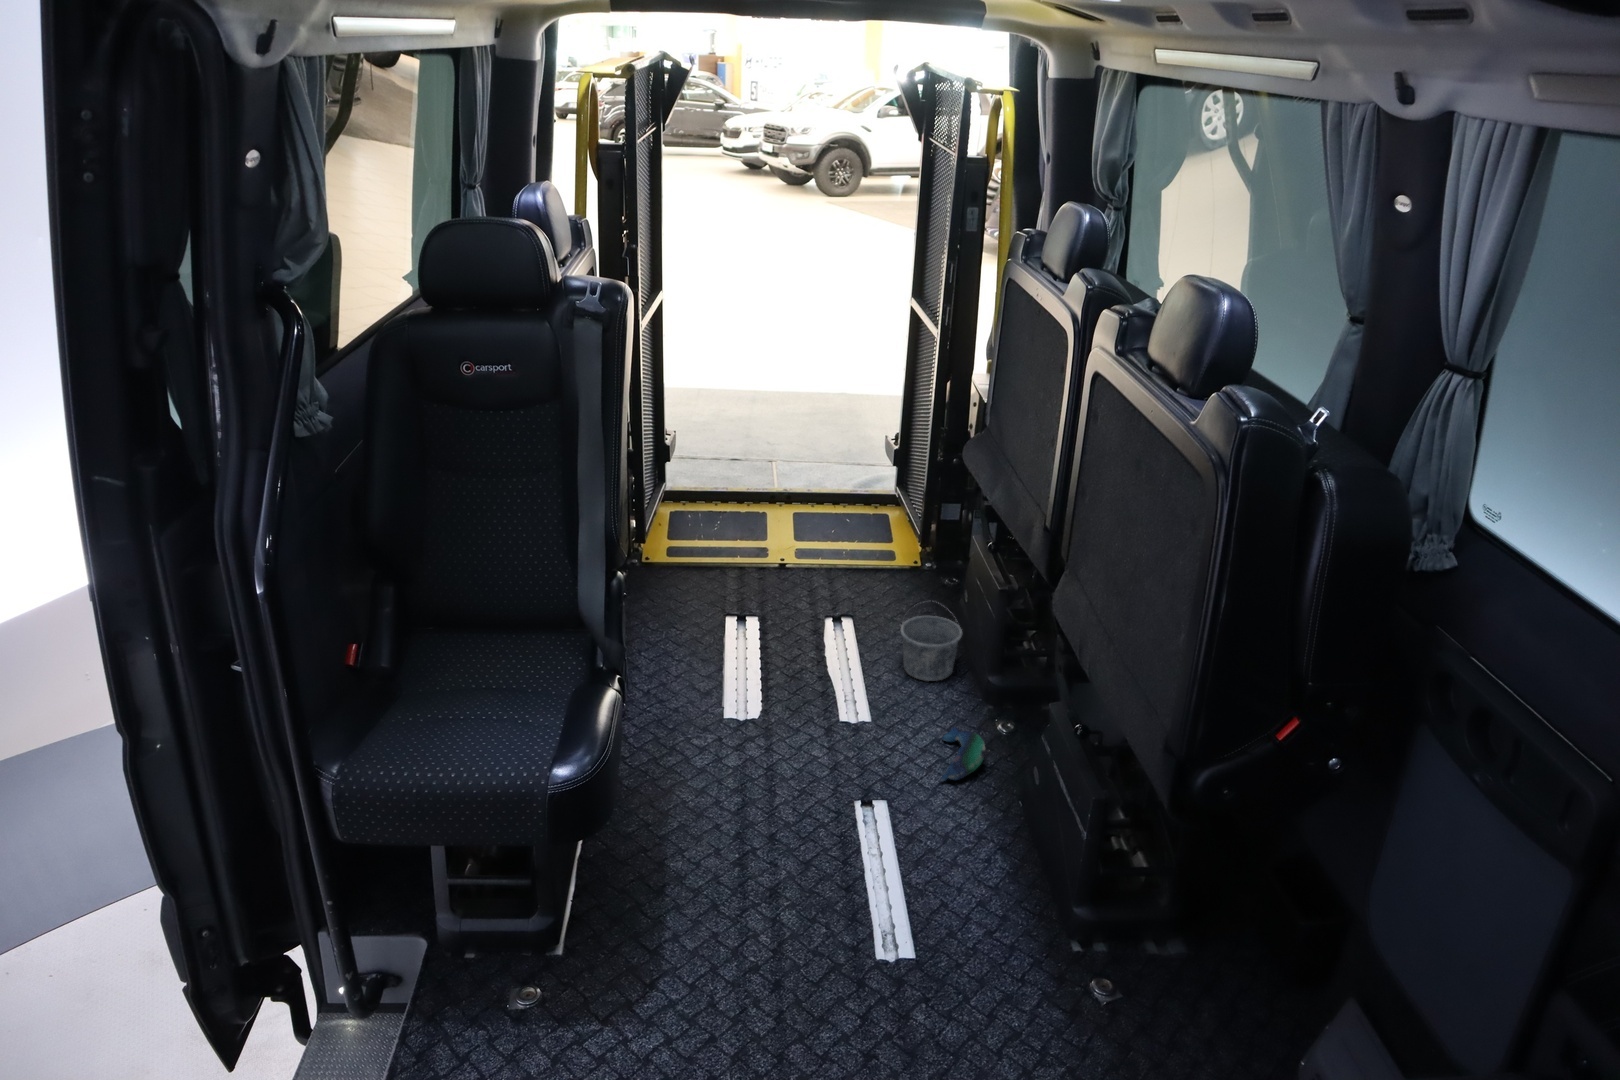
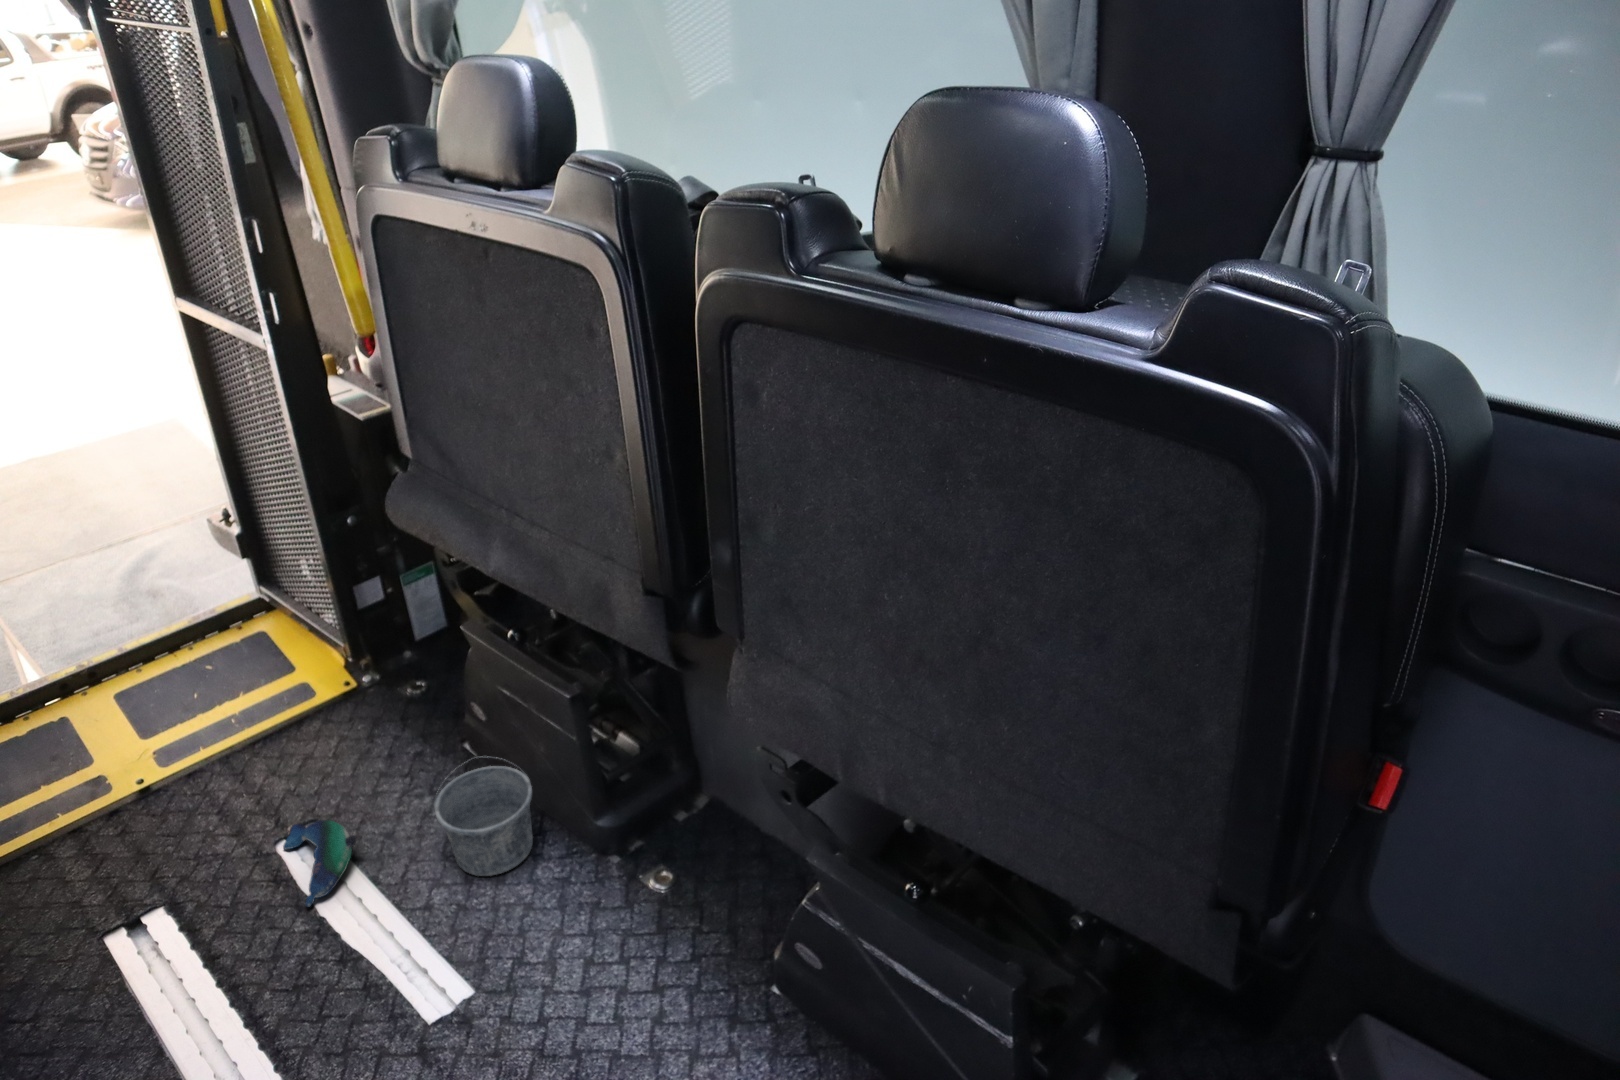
plush toy: present [941,727,989,781] -> present [283,820,356,907]

